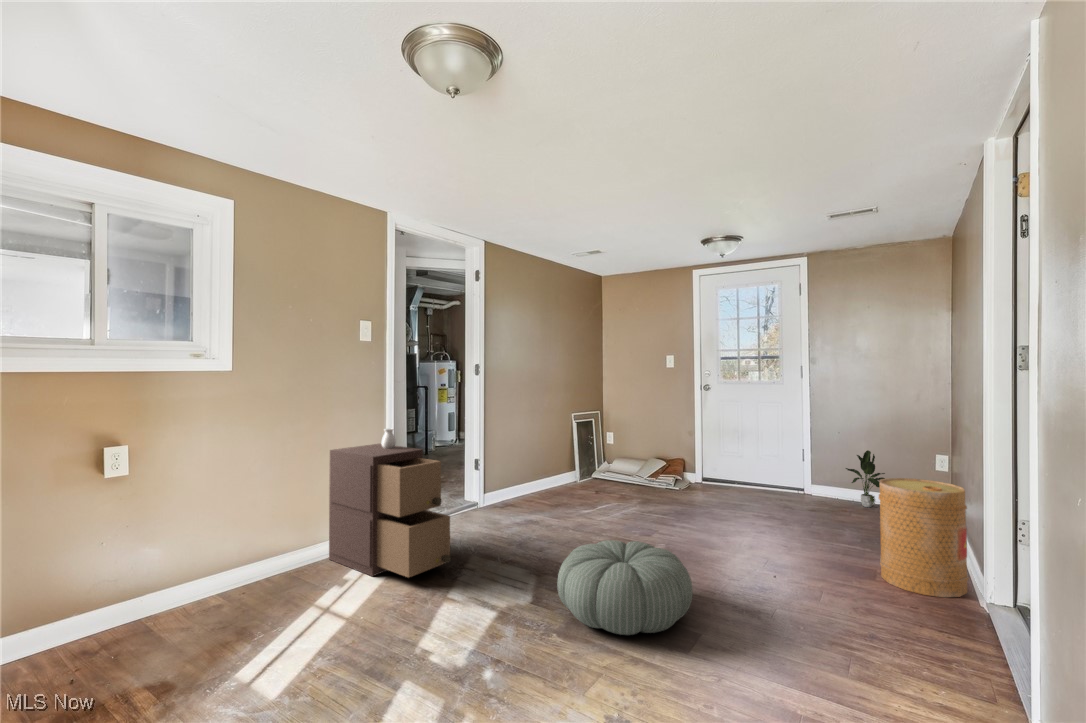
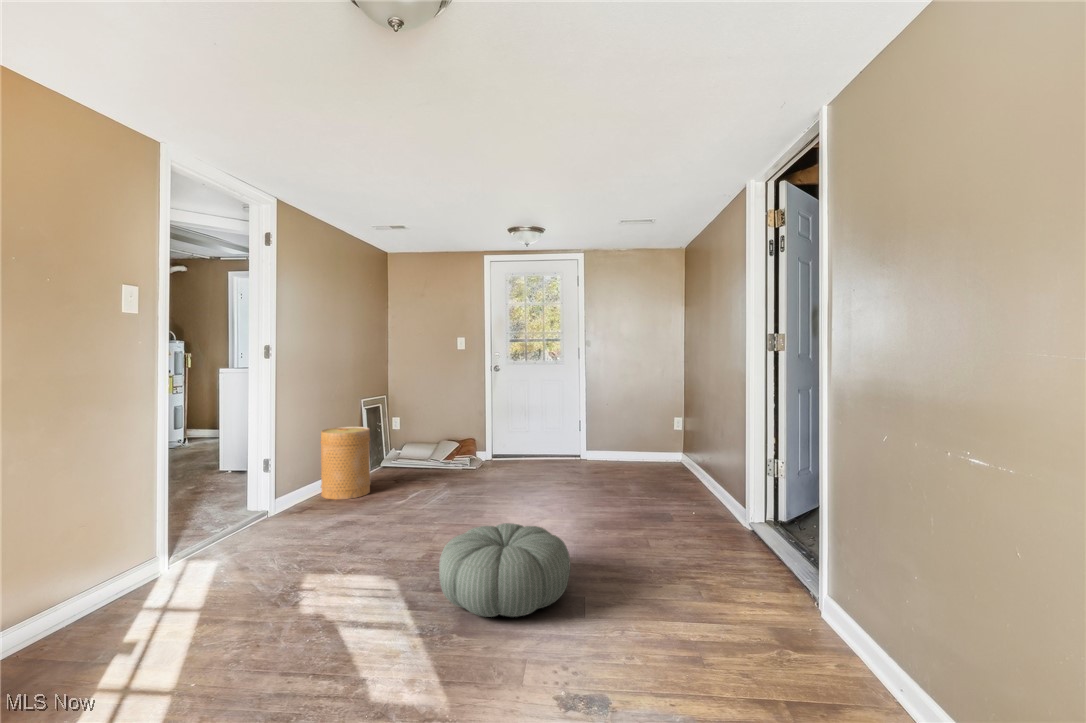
storage cabinet: present [329,428,451,577] -> none [75,431,286,629]
potted plant: present [846,450,885,507] -> none [616,419,647,466]
basket: present [879,478,969,597] -> present [321,427,371,500]

